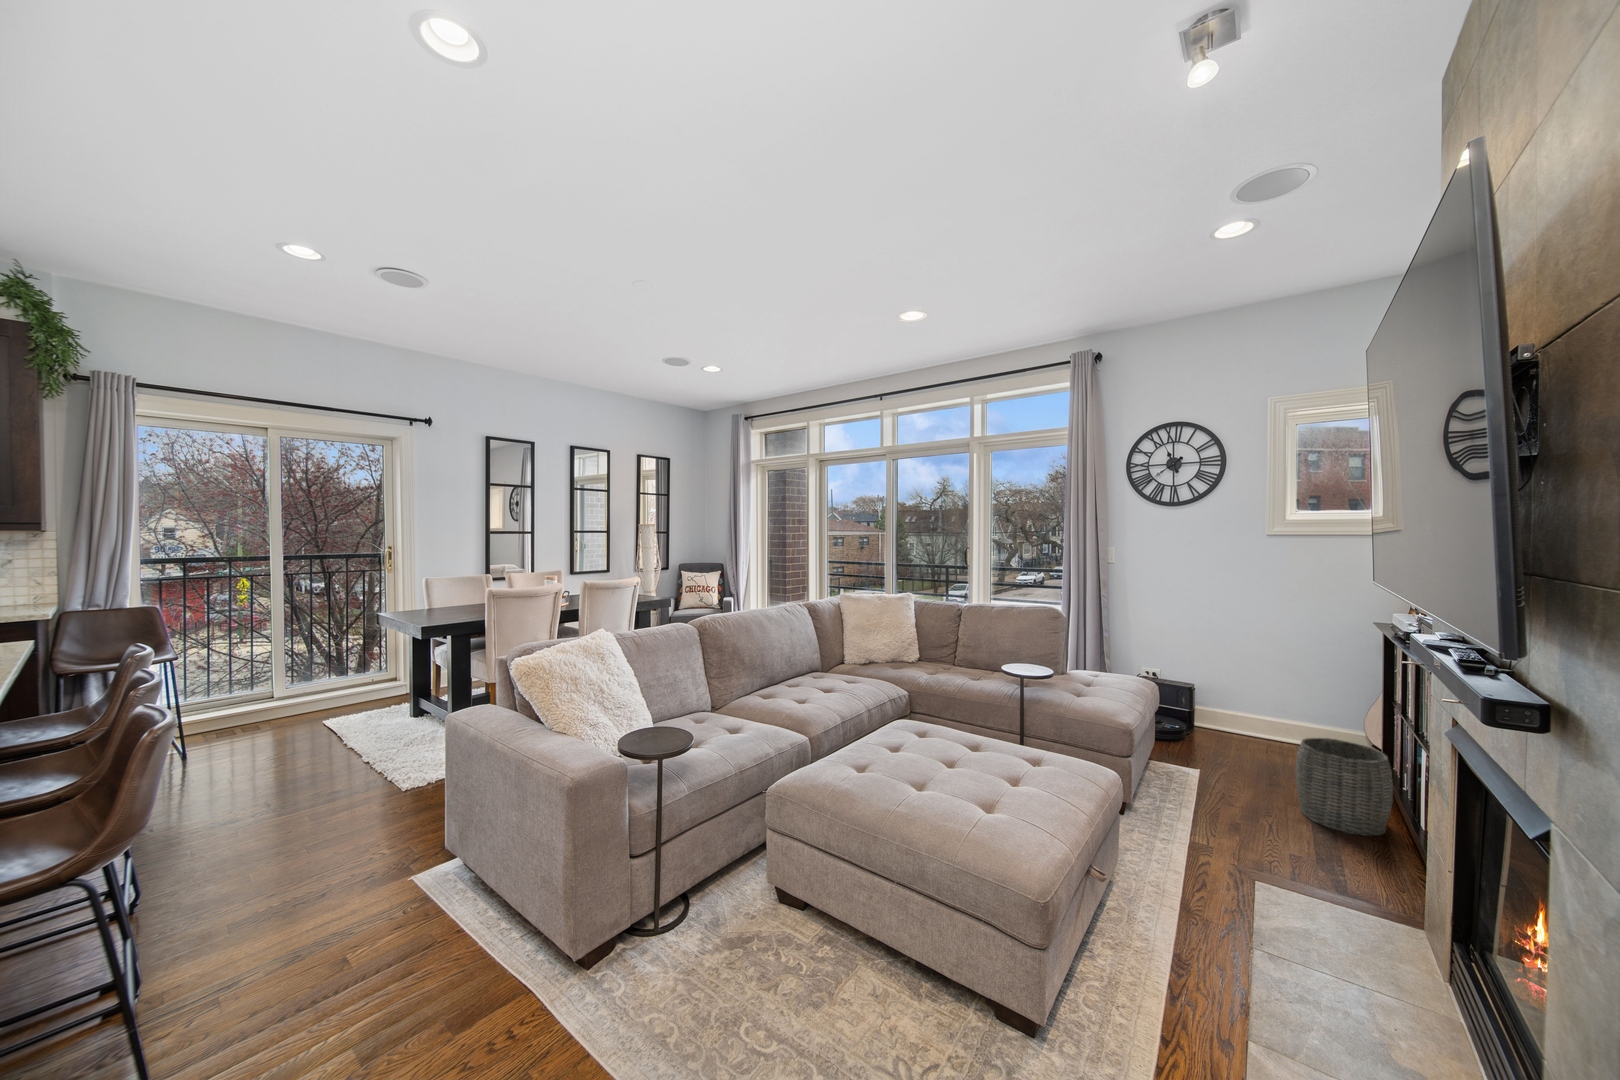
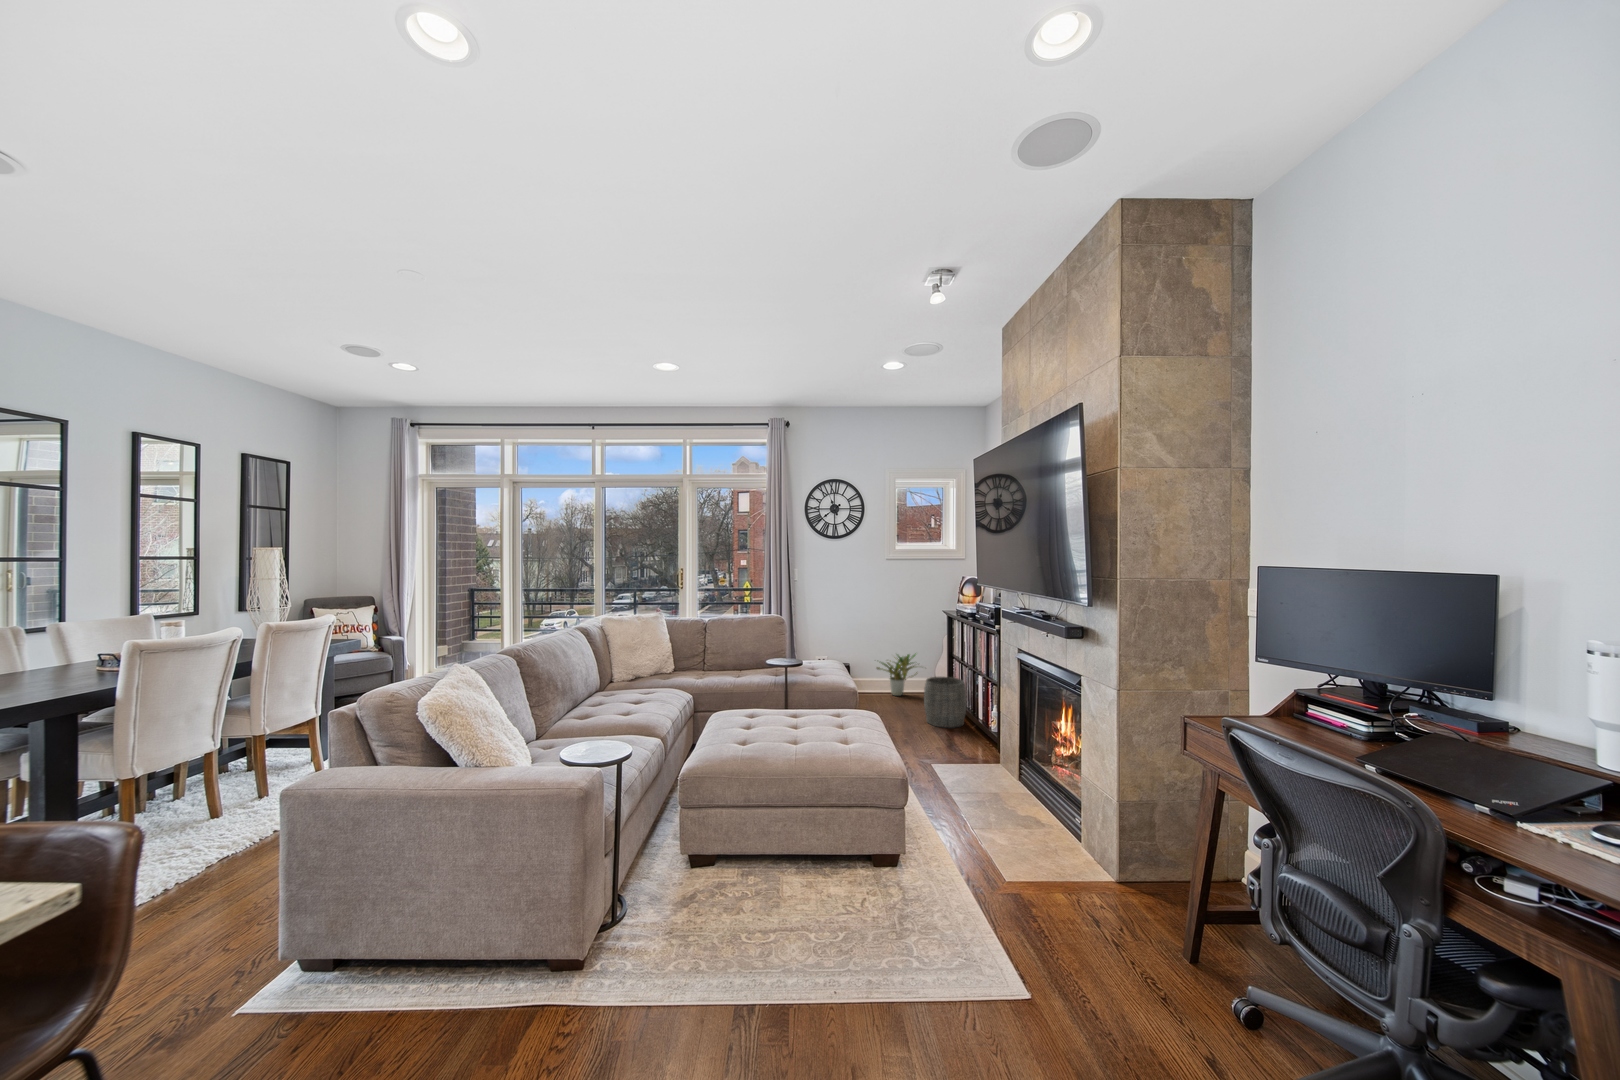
potted plant: none [1231,687,1339,754] -> present [877,653,916,696]

